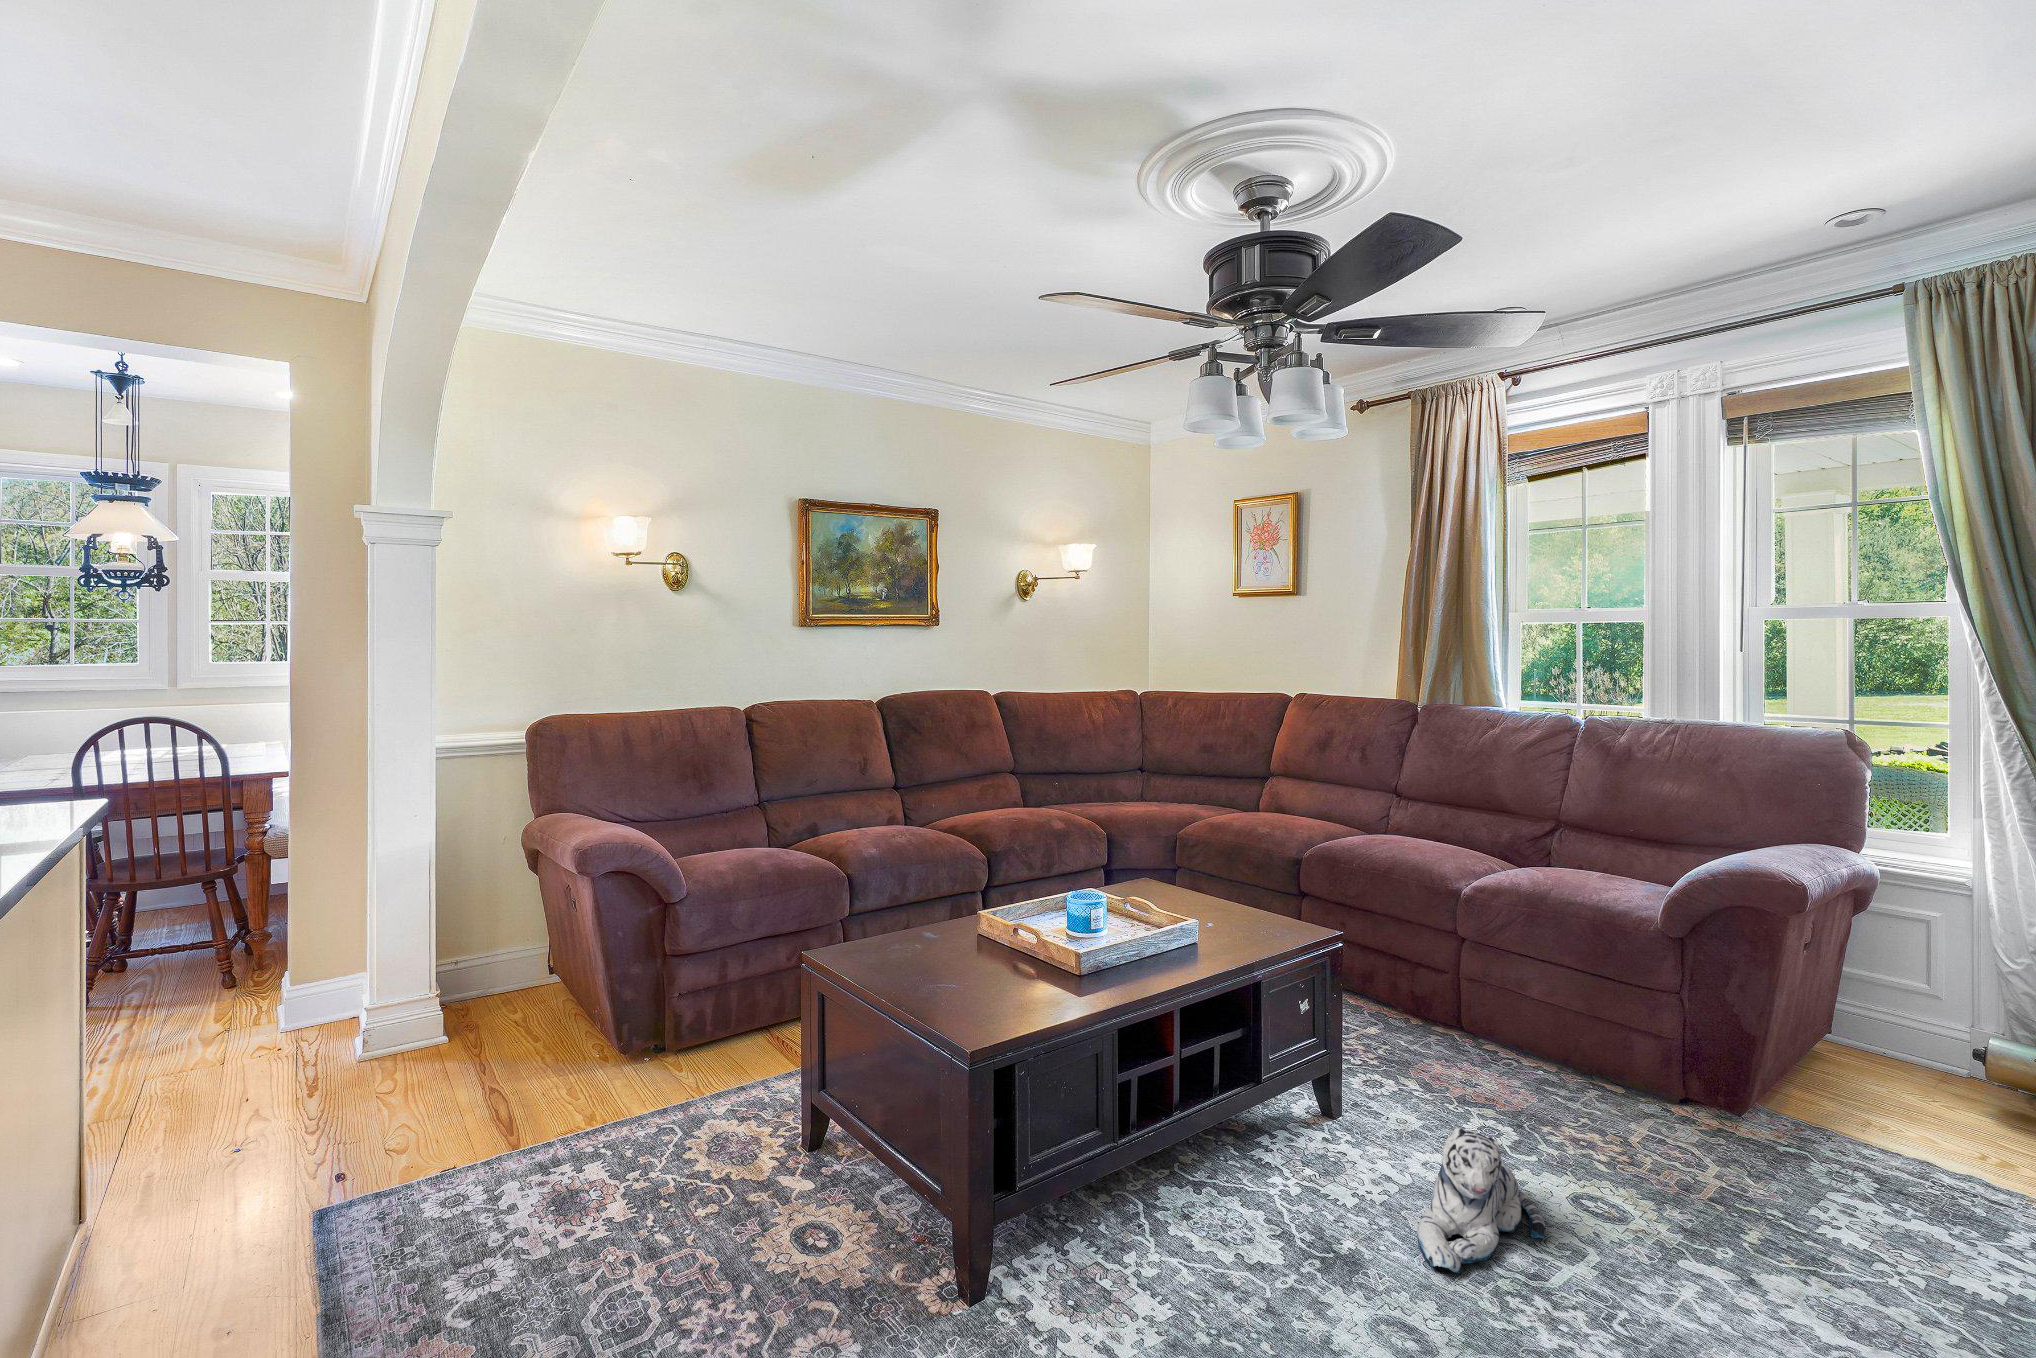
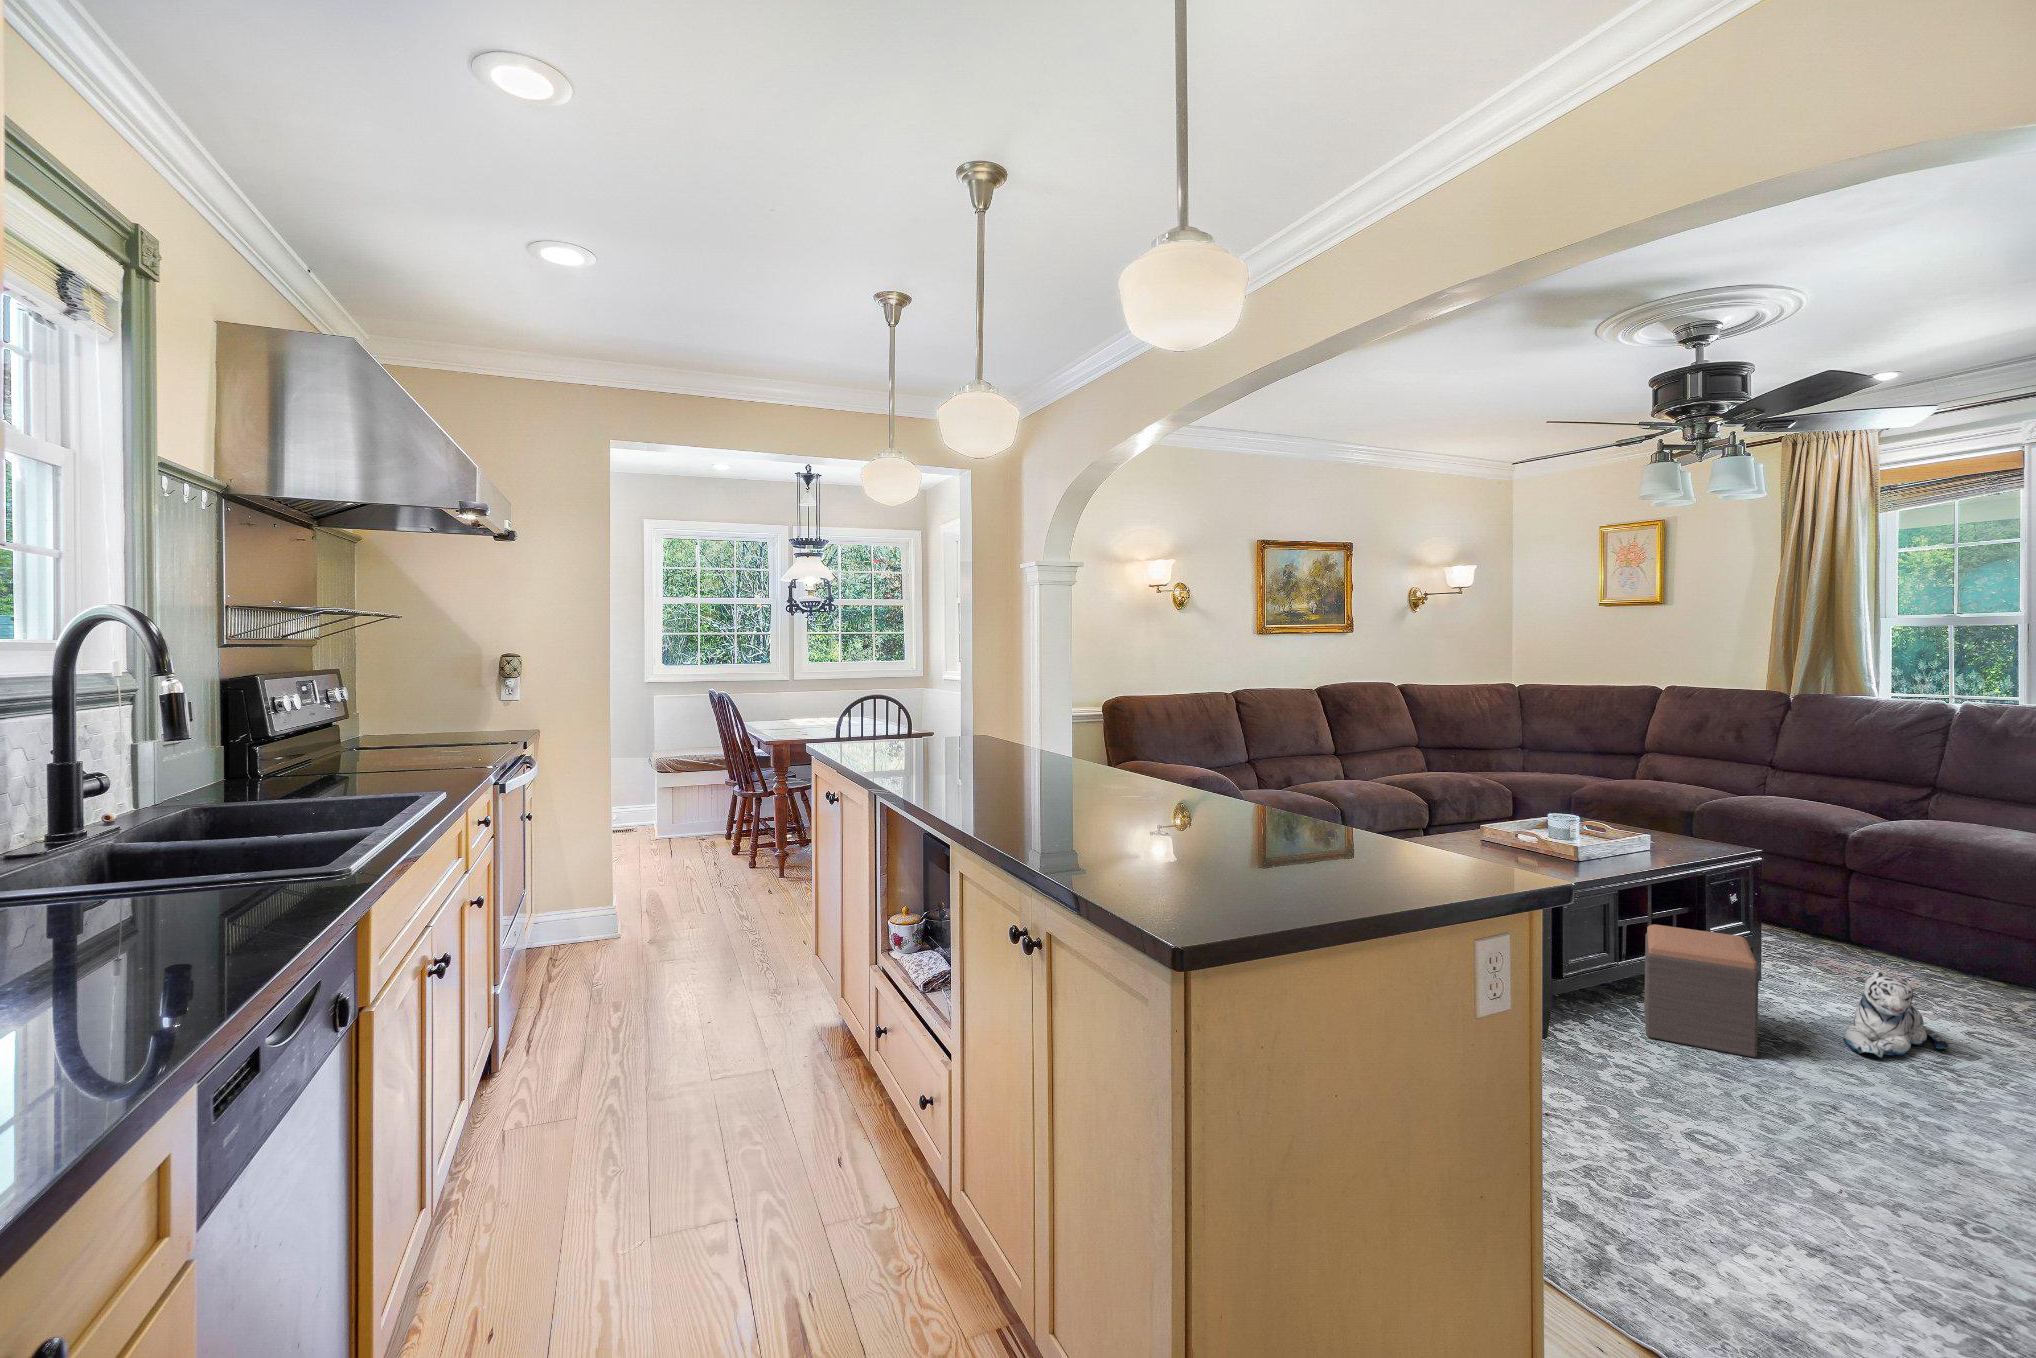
footstool: none [1142,1072,1296,1301] -> present [1644,924,1759,1057]

